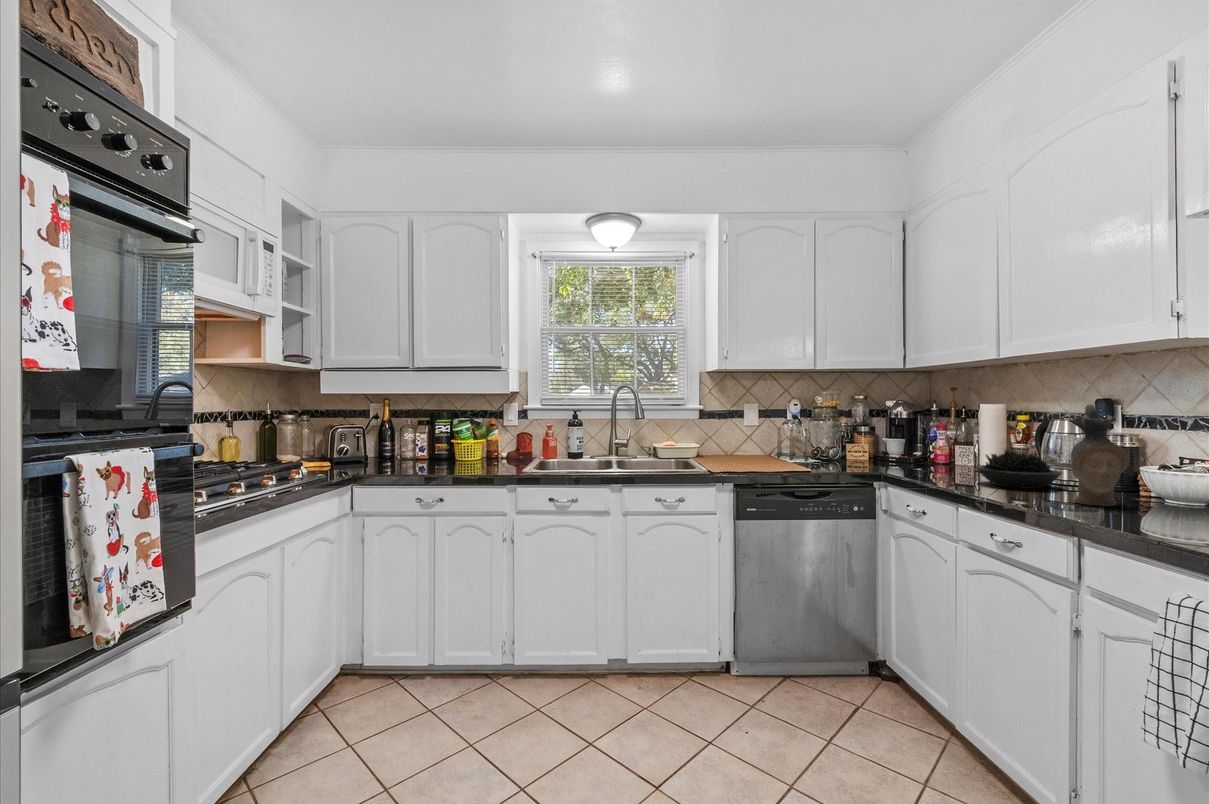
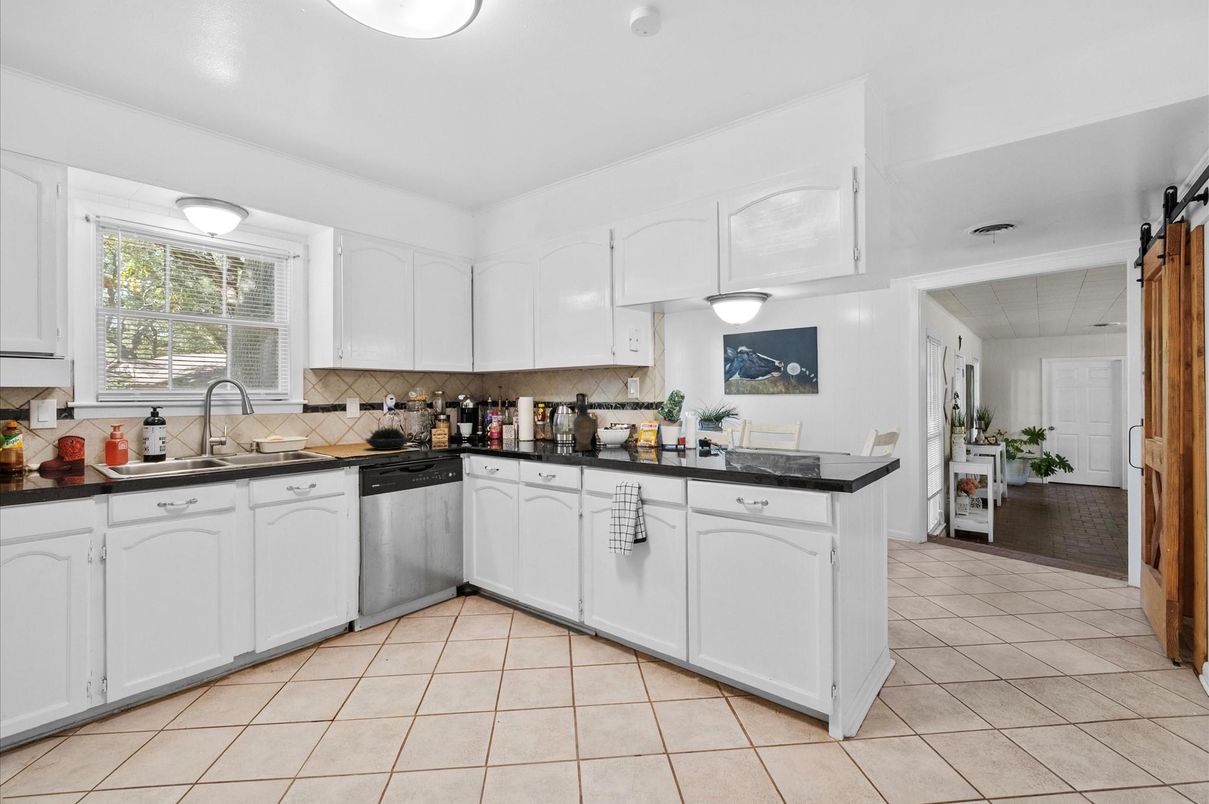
succulent plant: present [976,450,1062,489] -> present [366,428,409,450]

